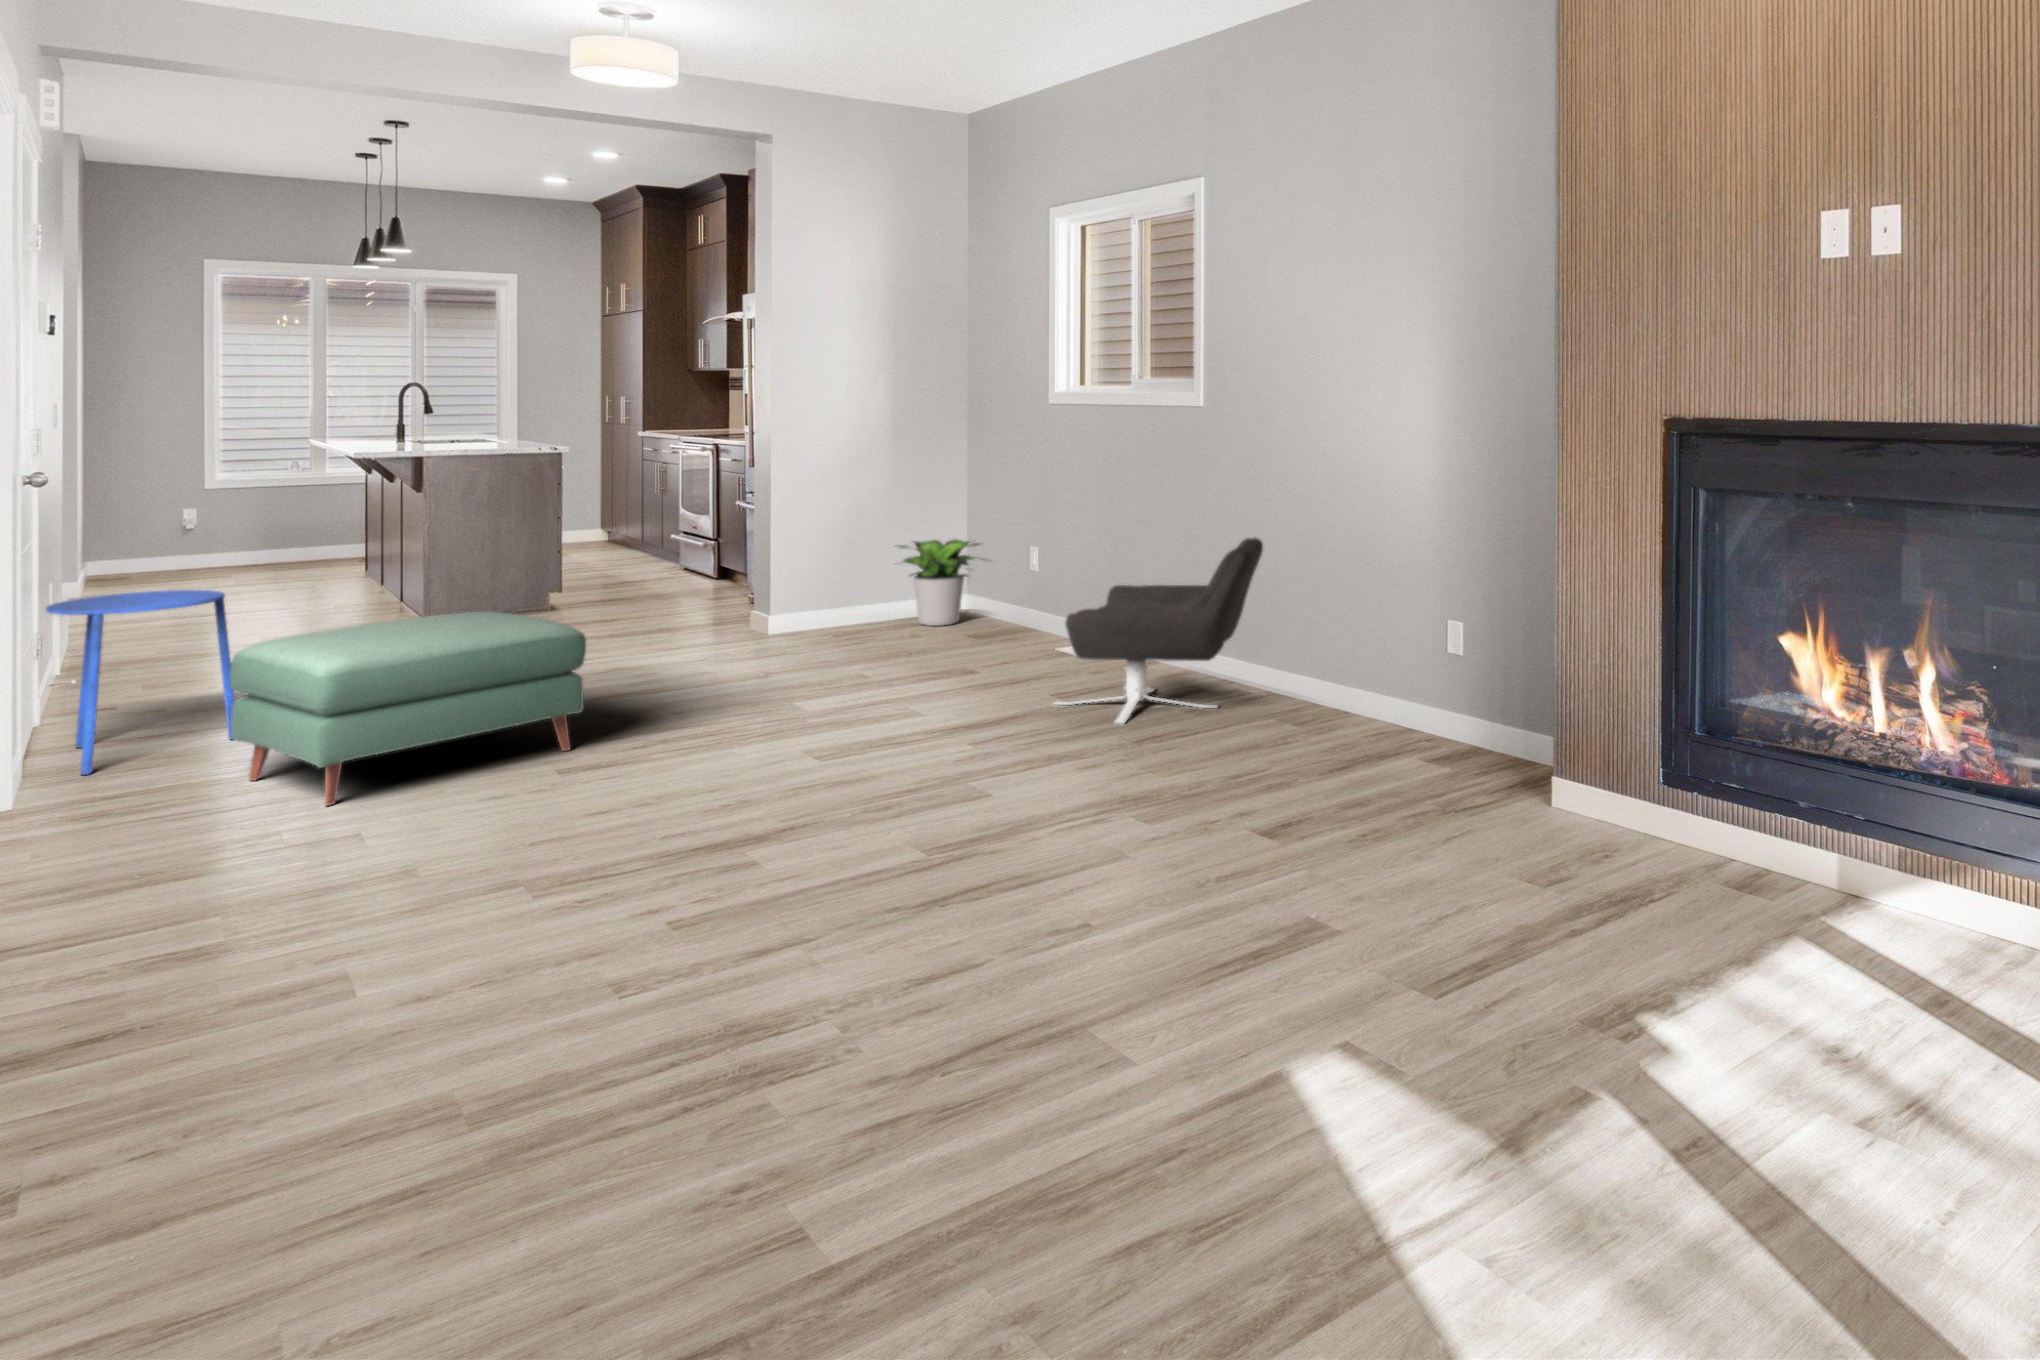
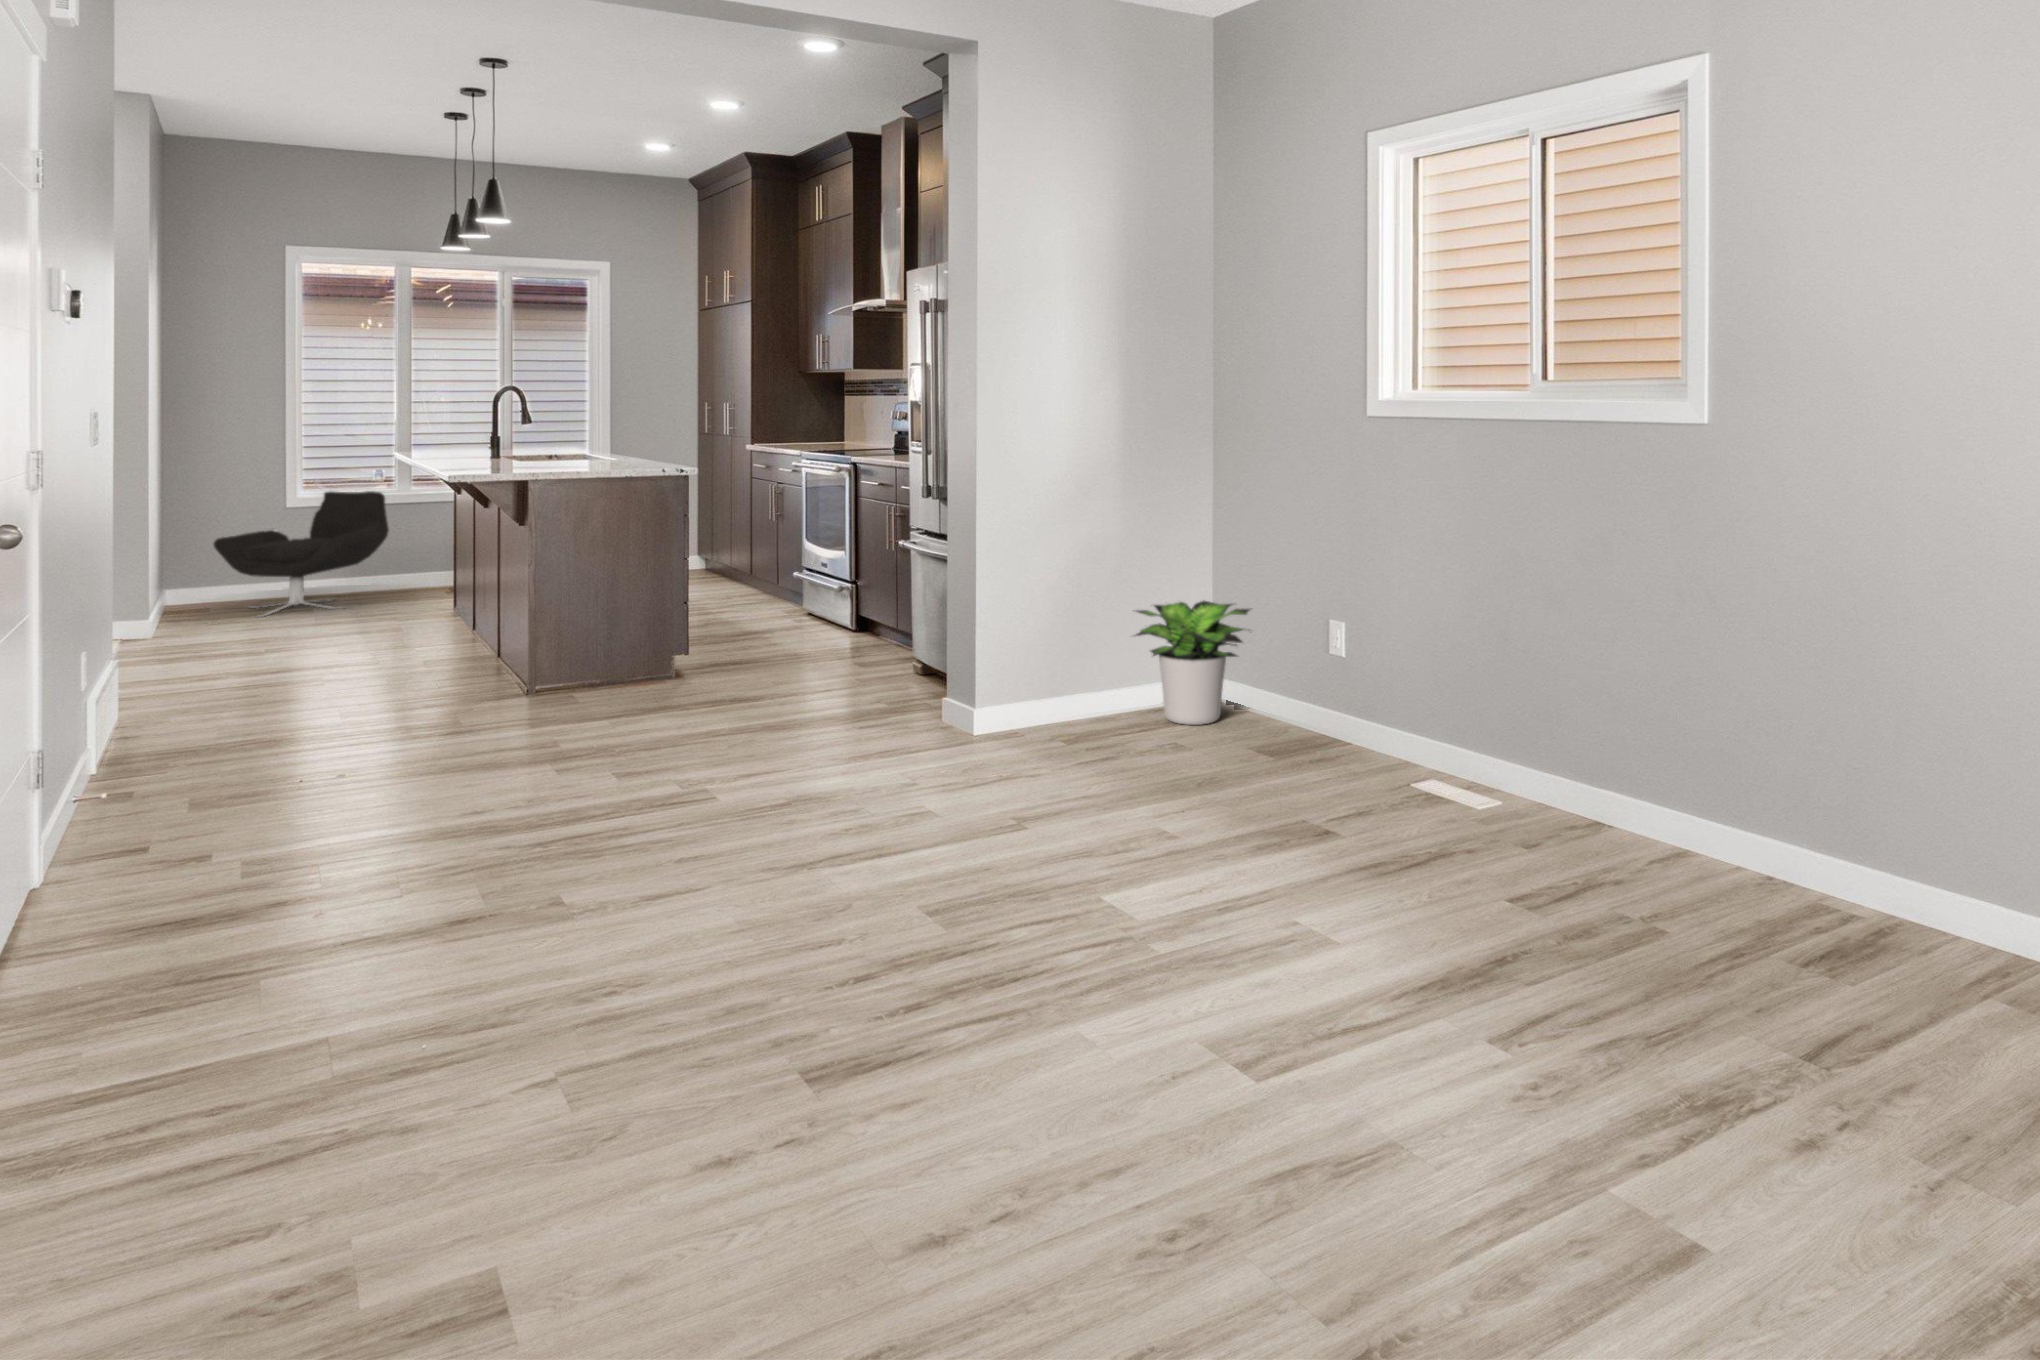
lounge chair: present [1054,538,1263,724] -> present [213,491,389,617]
side table: present [46,590,235,775] -> none [30,696,306,1014]
ottoman: present [230,611,586,806] -> none [286,745,827,1146]

